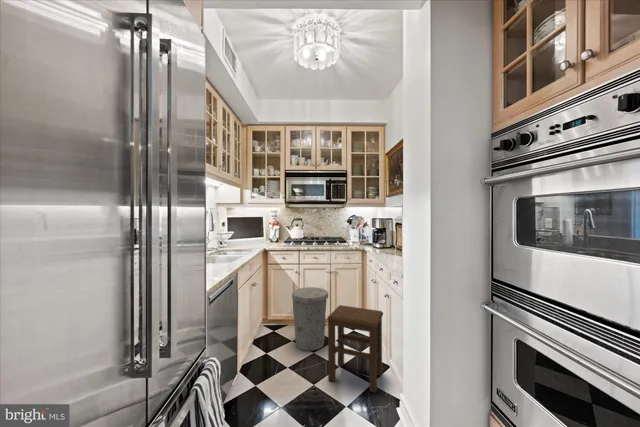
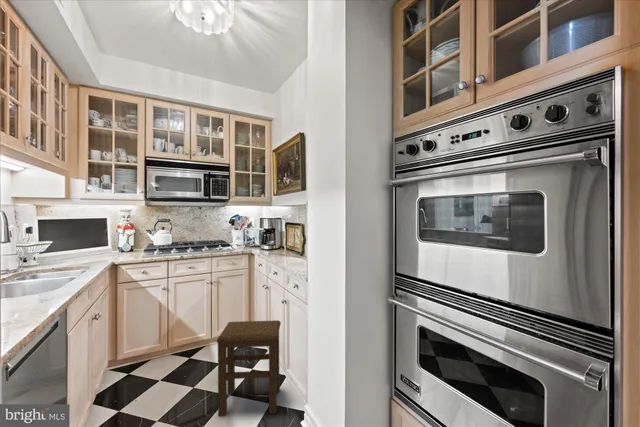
trash can: present [292,287,328,351] -> none [161,305,211,388]

